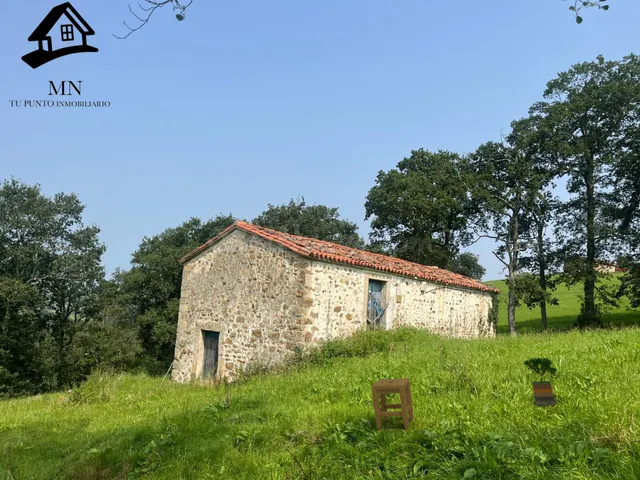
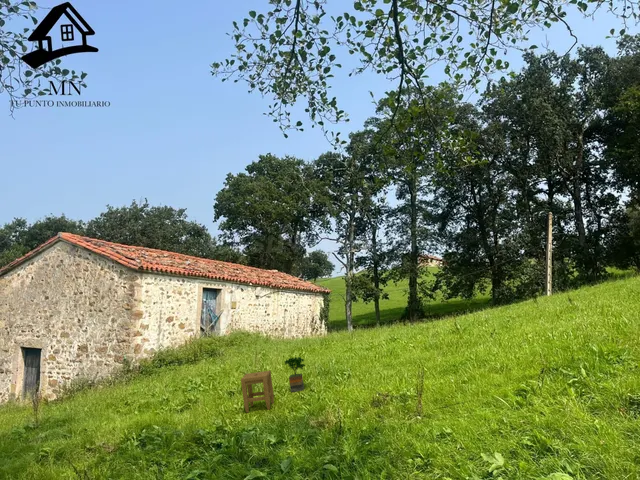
stool: present [371,378,413,430] -> present [241,371,274,412]

